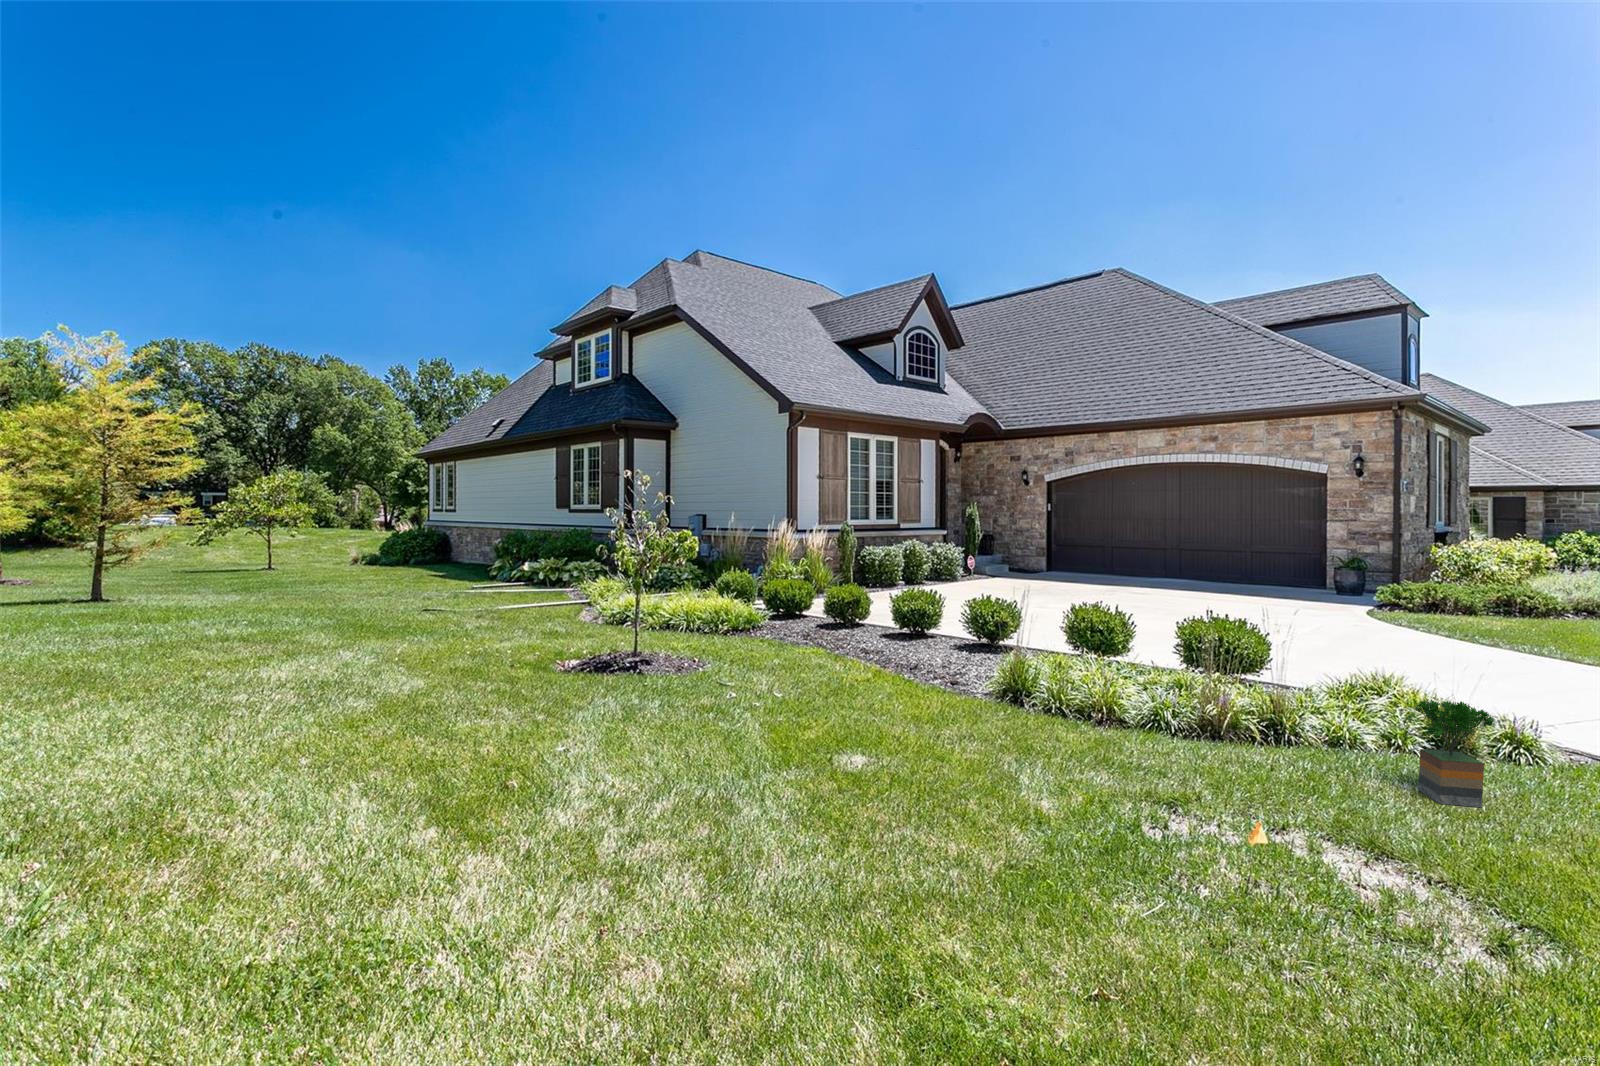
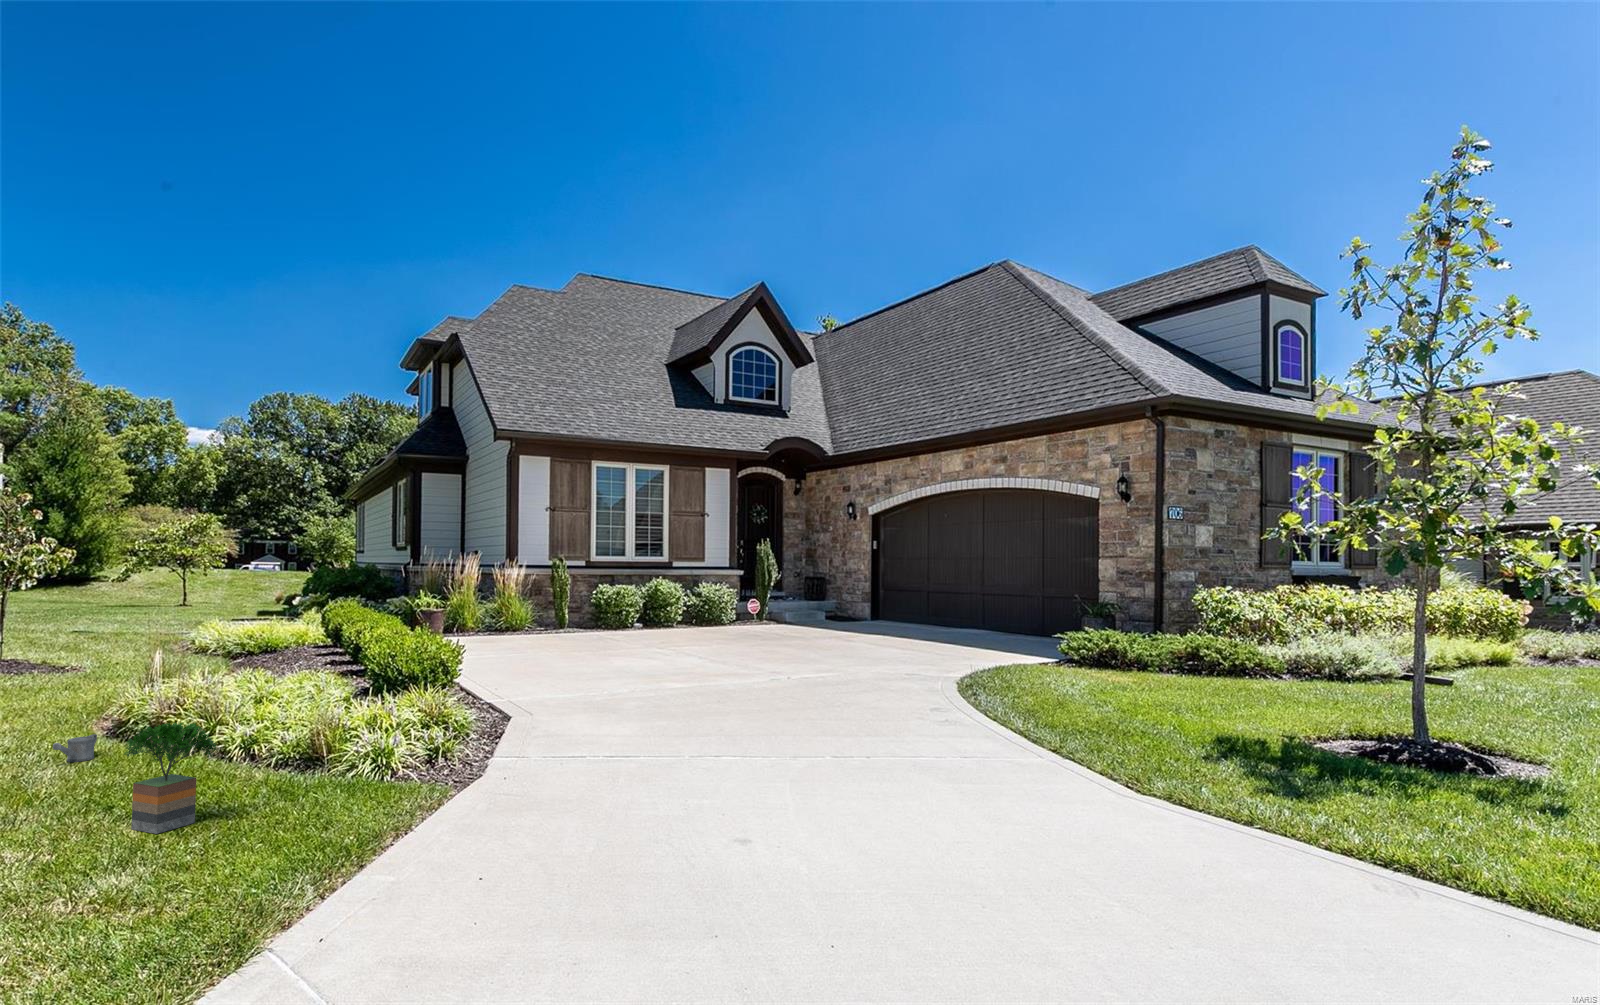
watering can: none [1064,708,1104,737] -> present [53,734,97,762]

